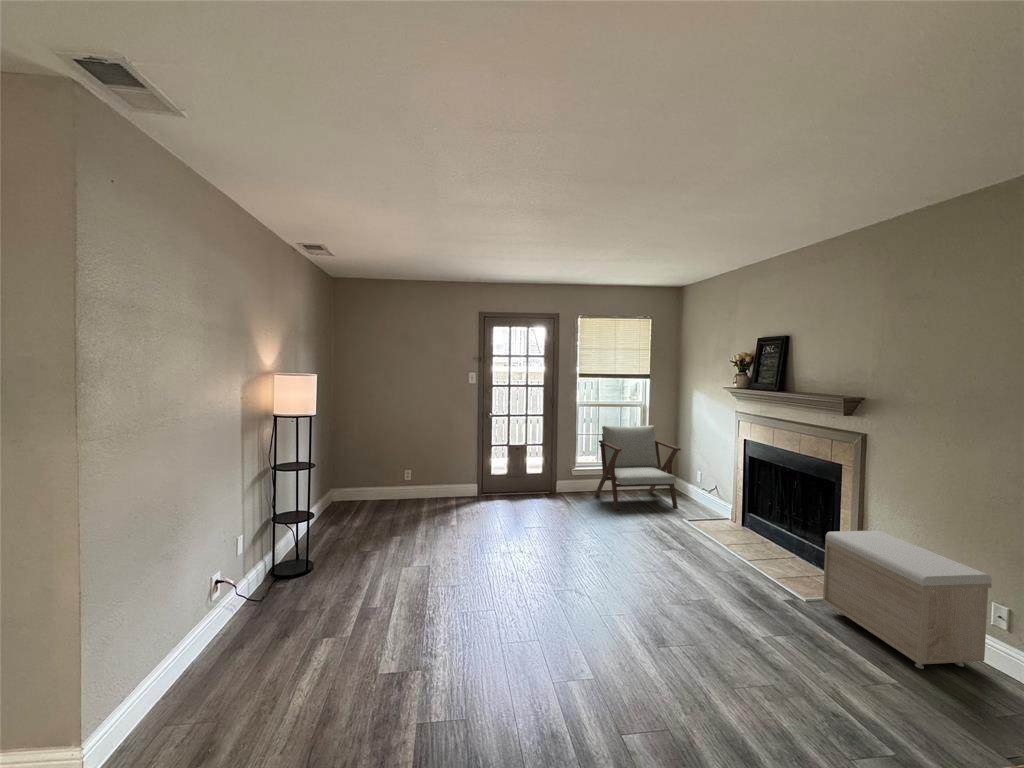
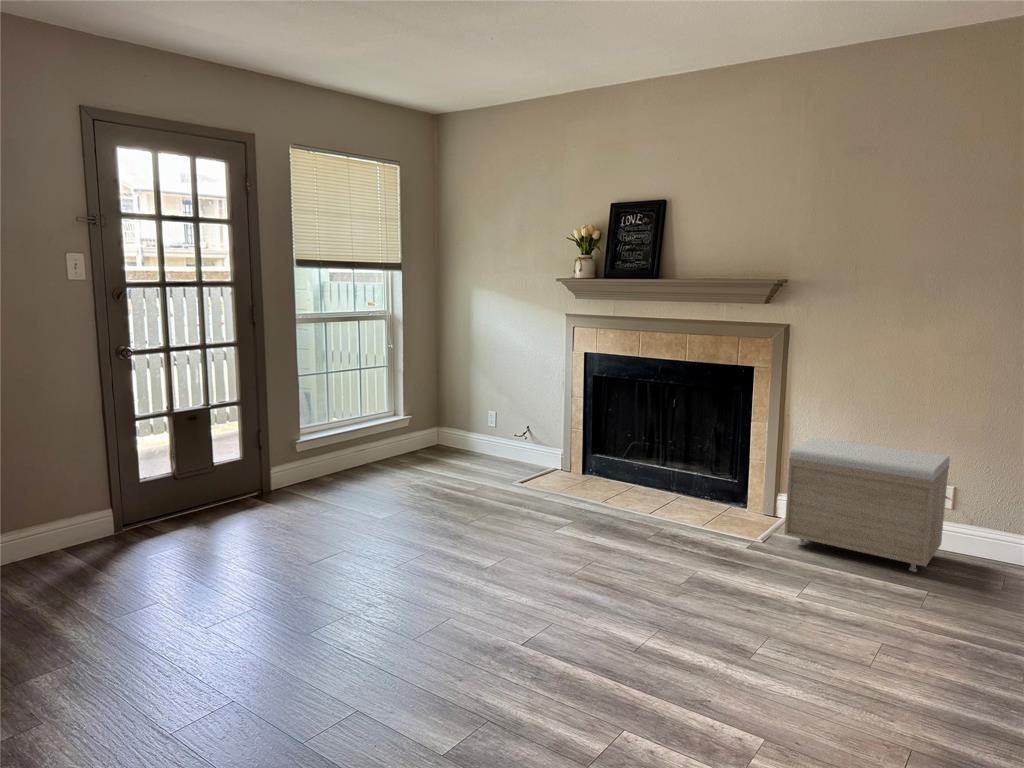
lounge chair: present [596,426,681,510] -> none [336,348,482,496]

